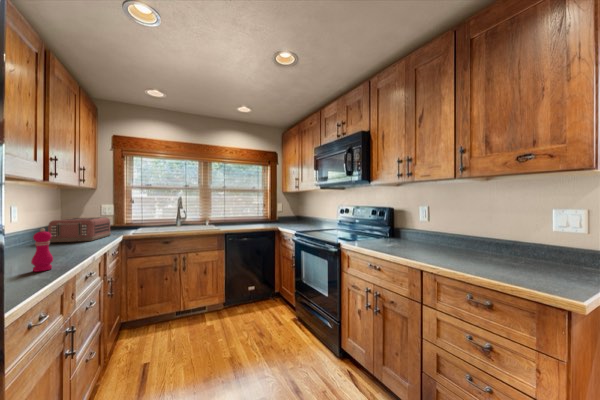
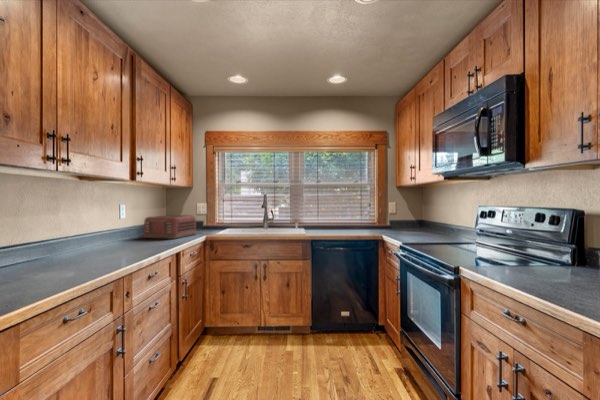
pepper mill: present [31,228,53,272] -> none [96,224,113,265]

